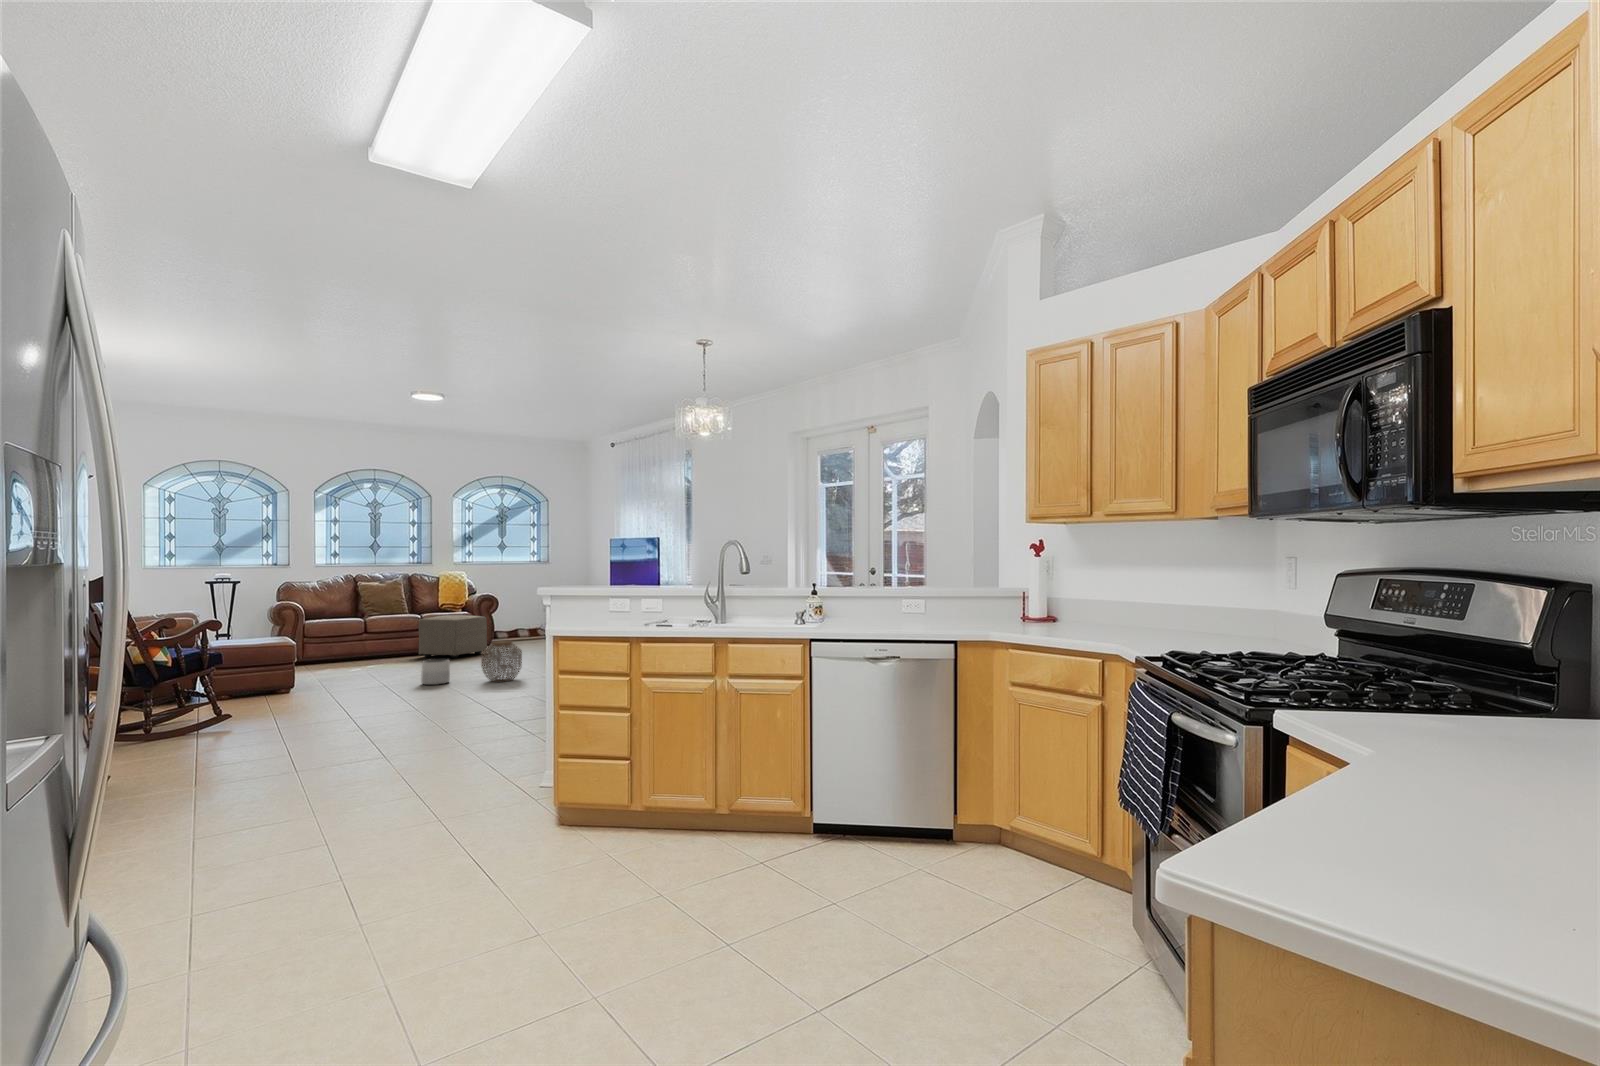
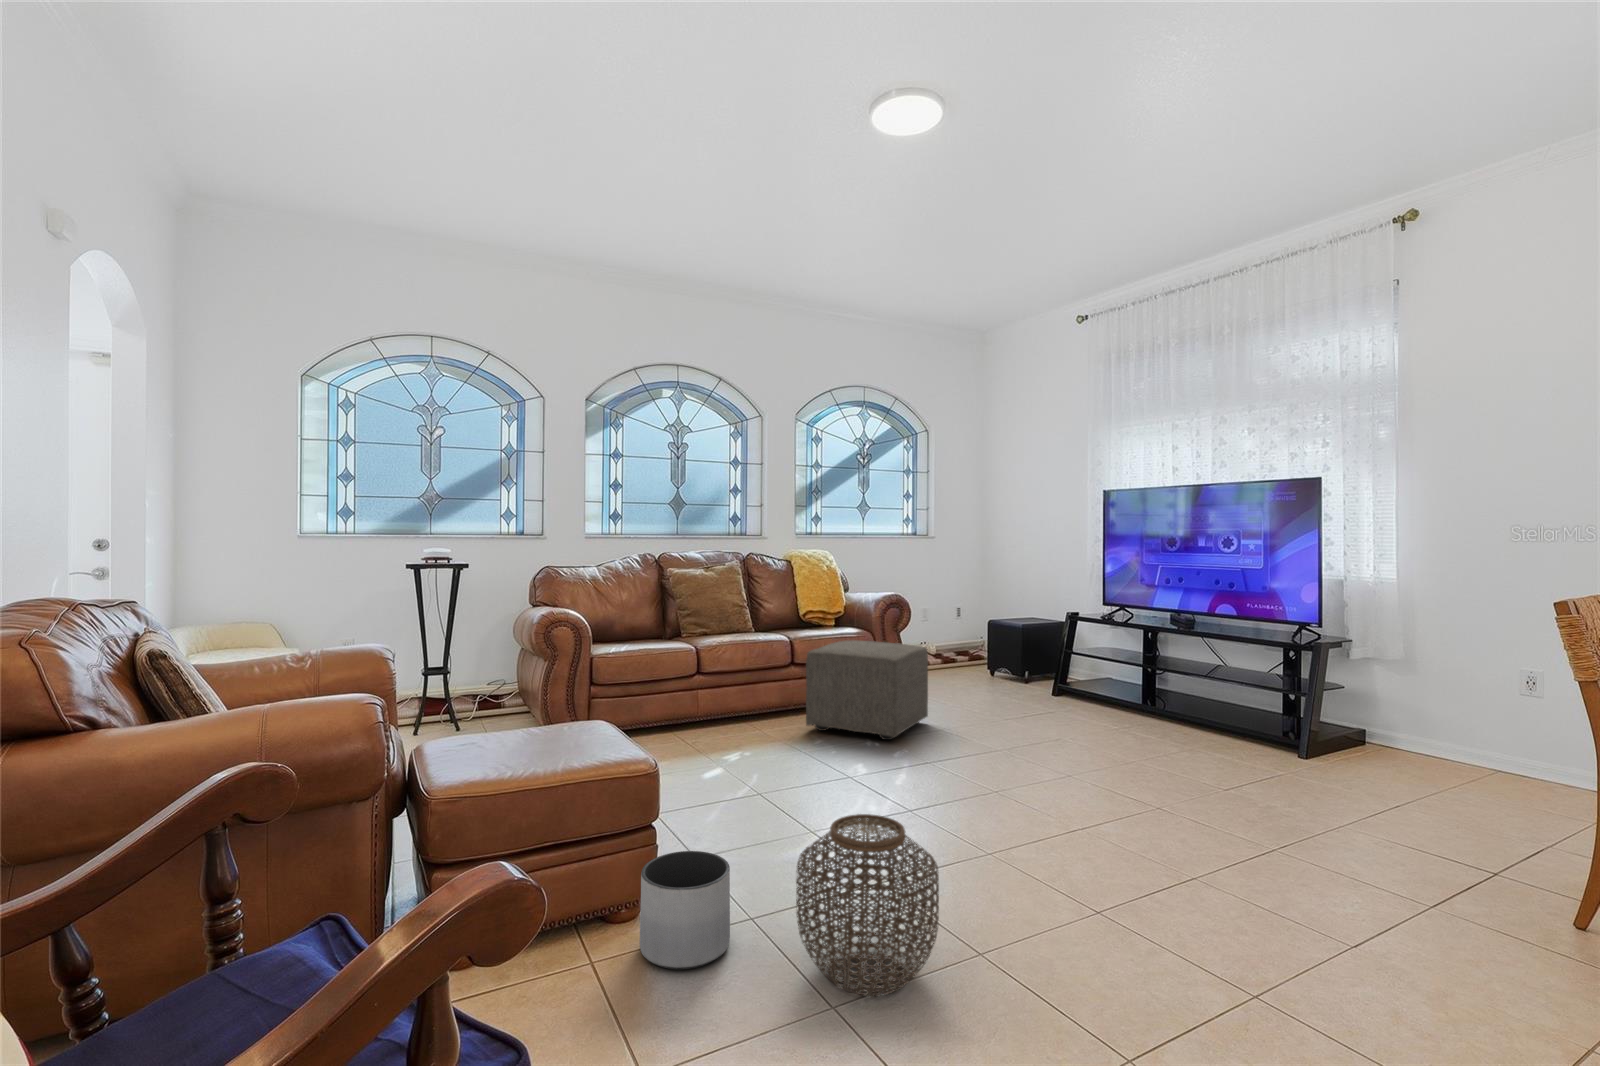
woven basket: present [481,641,522,682] -> present [796,814,939,996]
planter: present [421,659,450,685] -> present [640,851,730,970]

